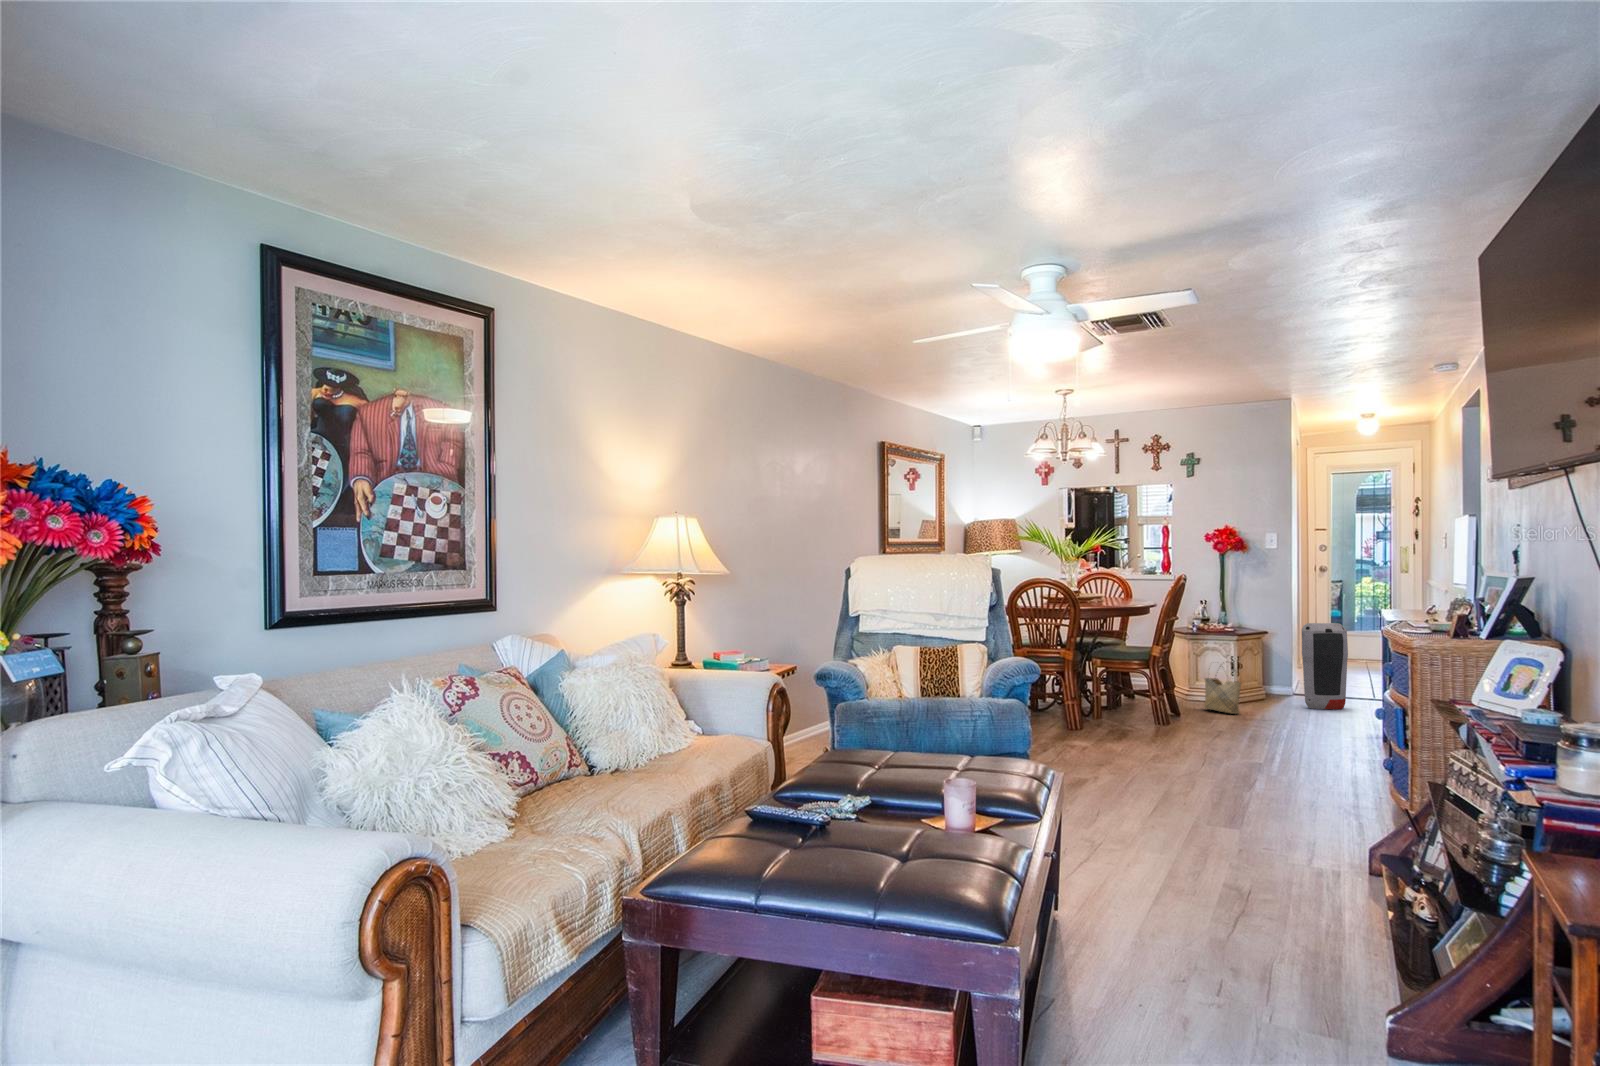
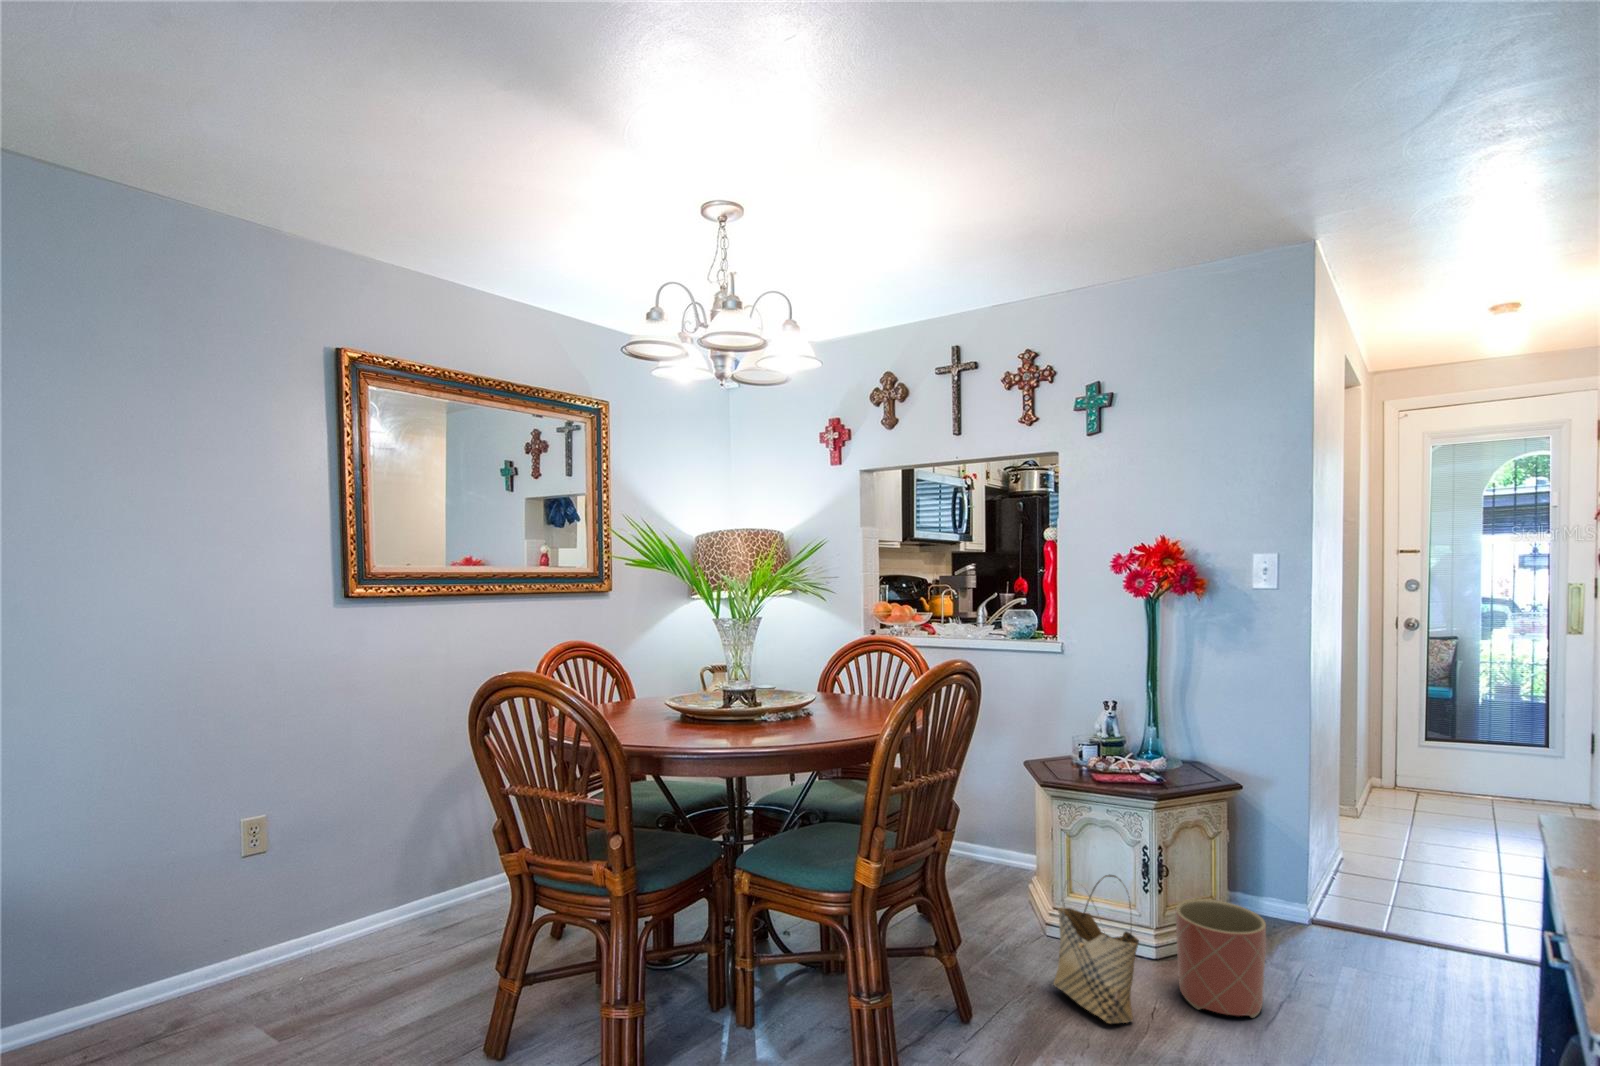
air purifier: present [1302,623,1348,709] -> none [1315,784,1438,1015]
planter: none [1249,674,1286,712] -> present [1176,899,1266,1018]

